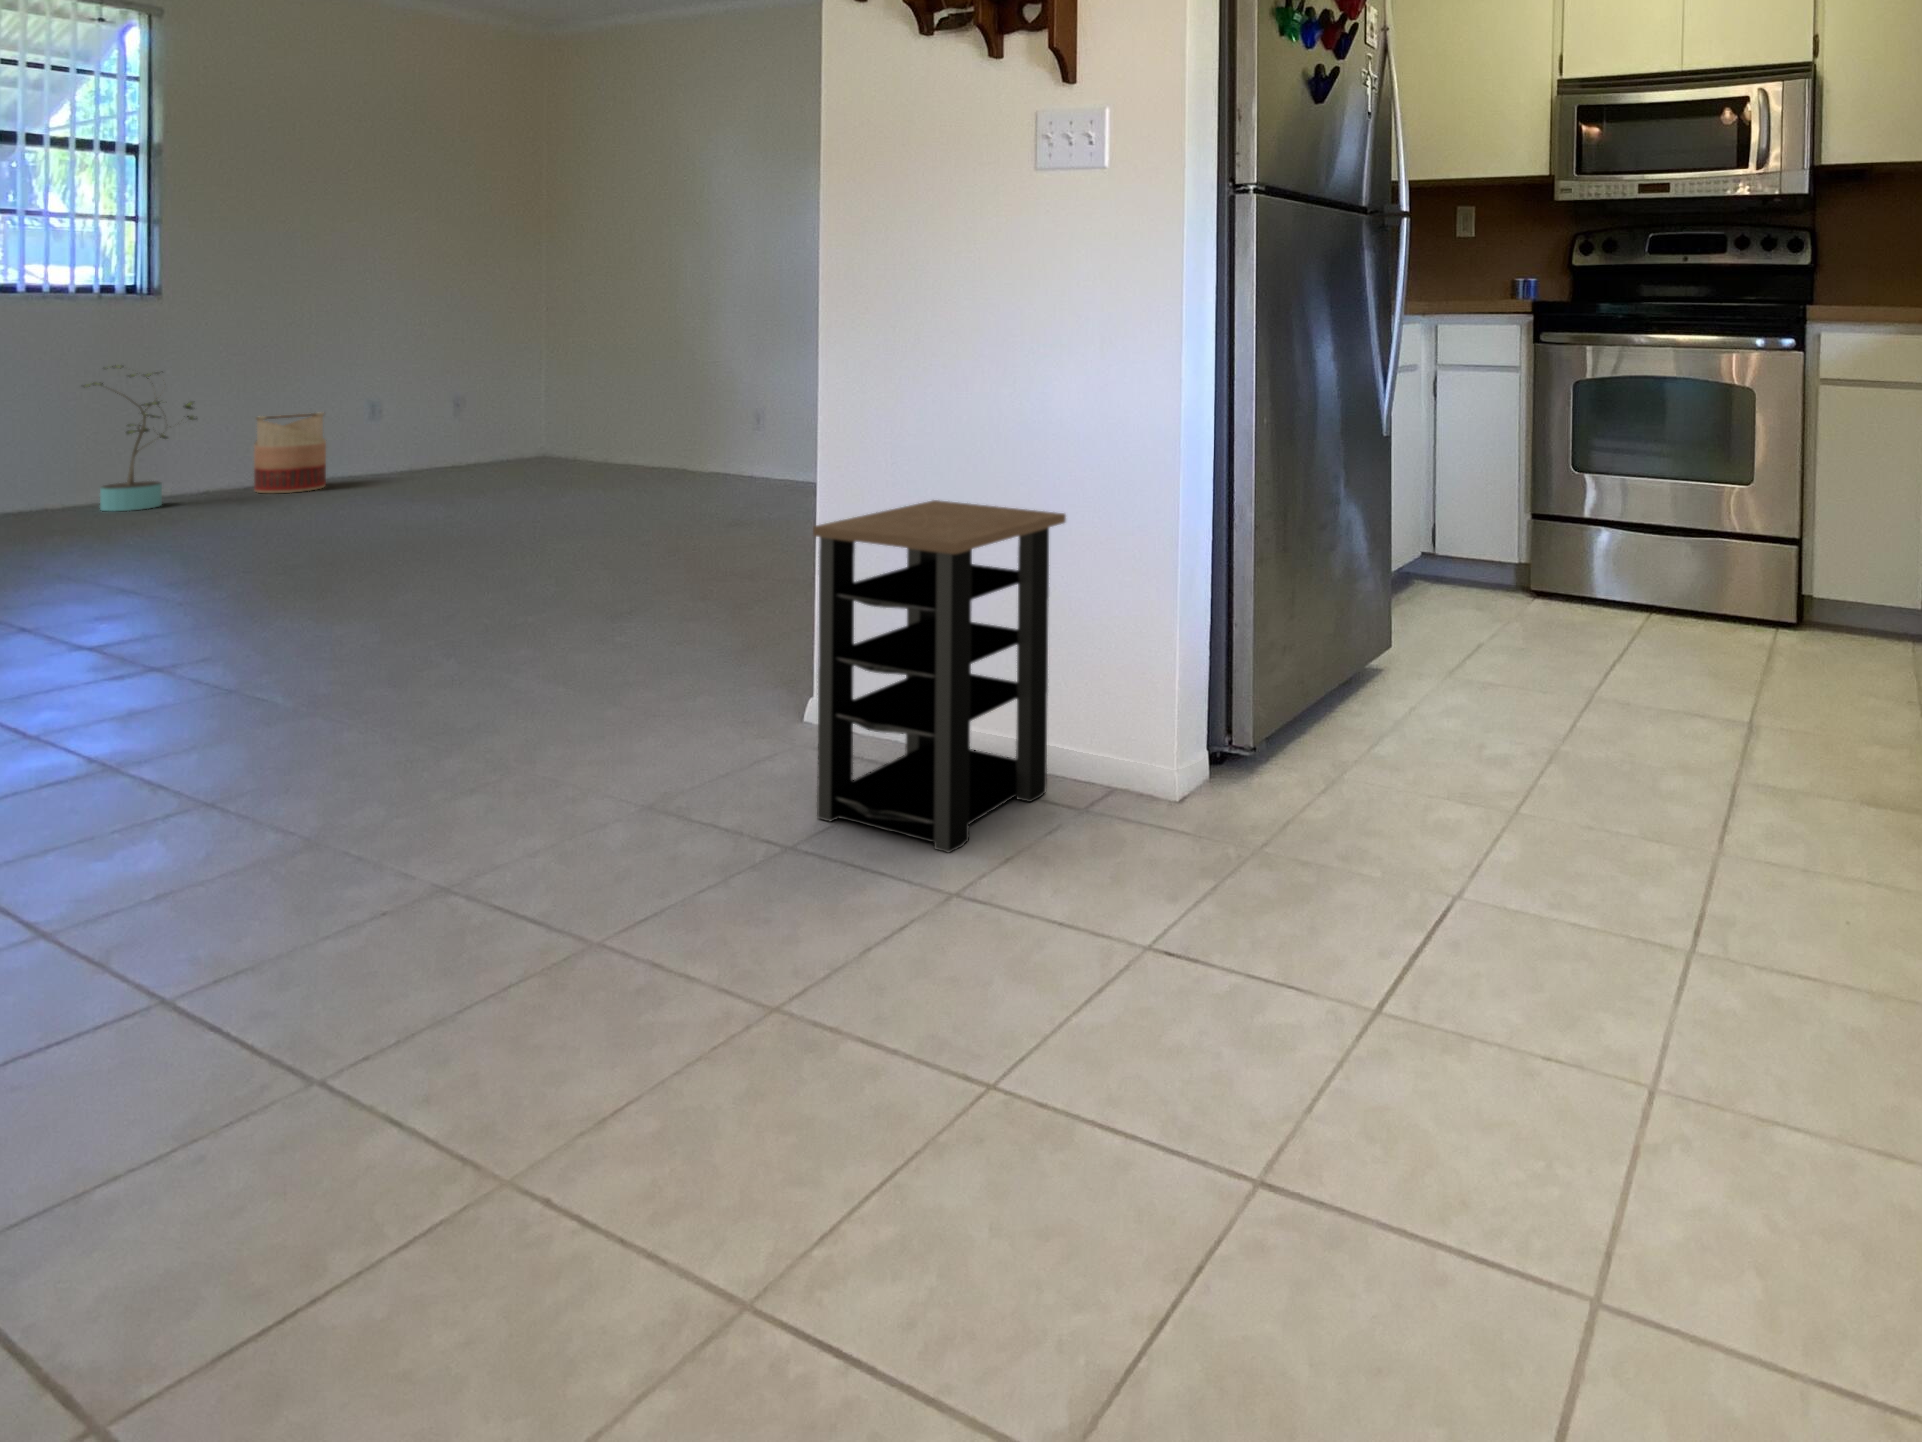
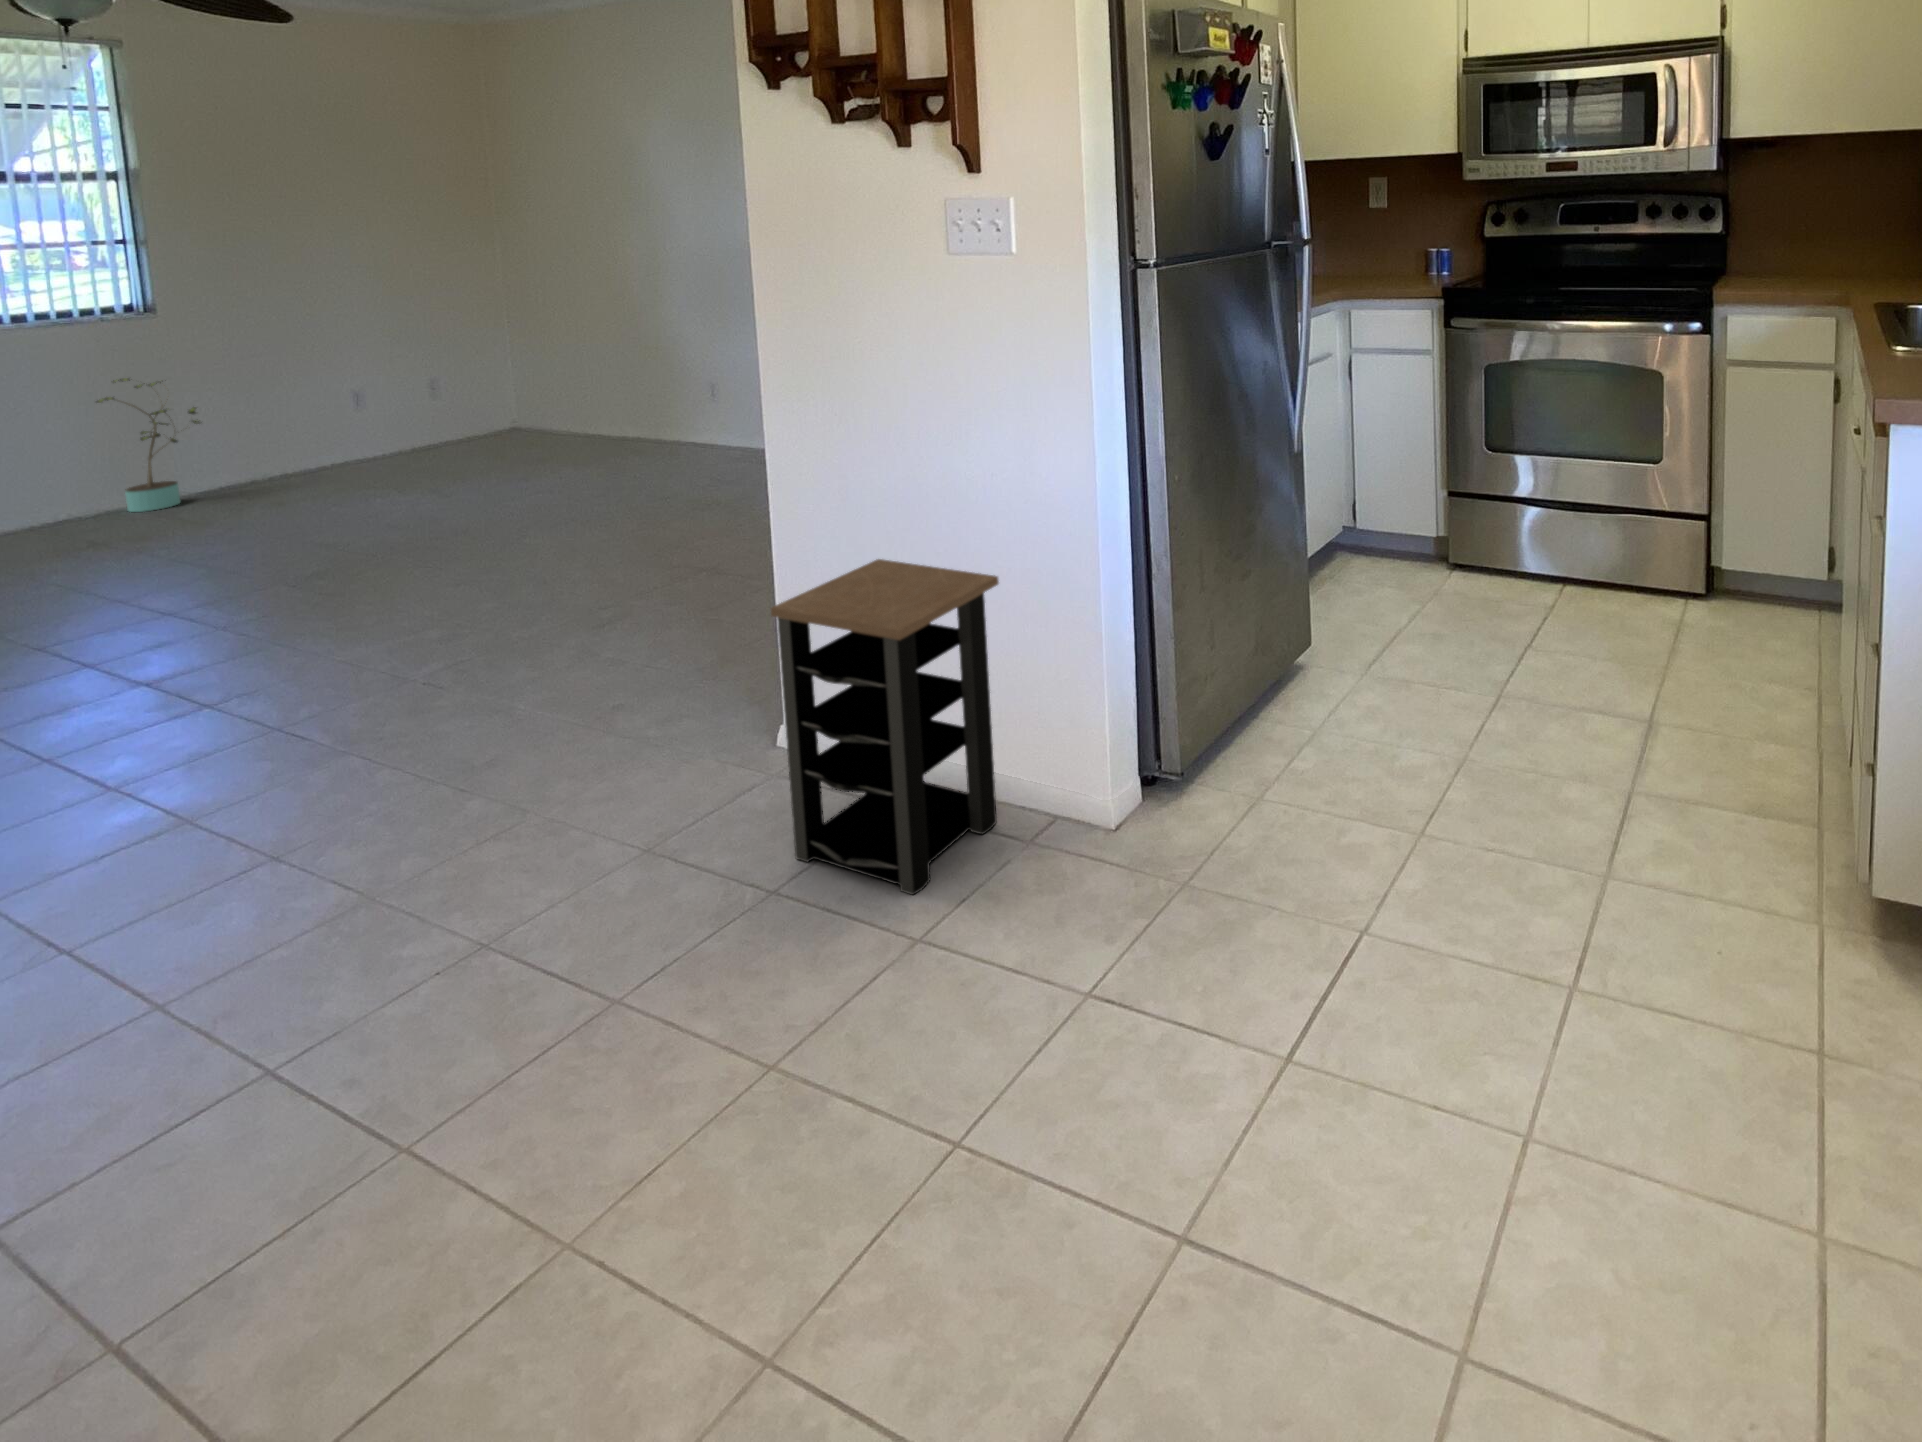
basket: present [254,413,326,493] -> none [252,405,322,483]

